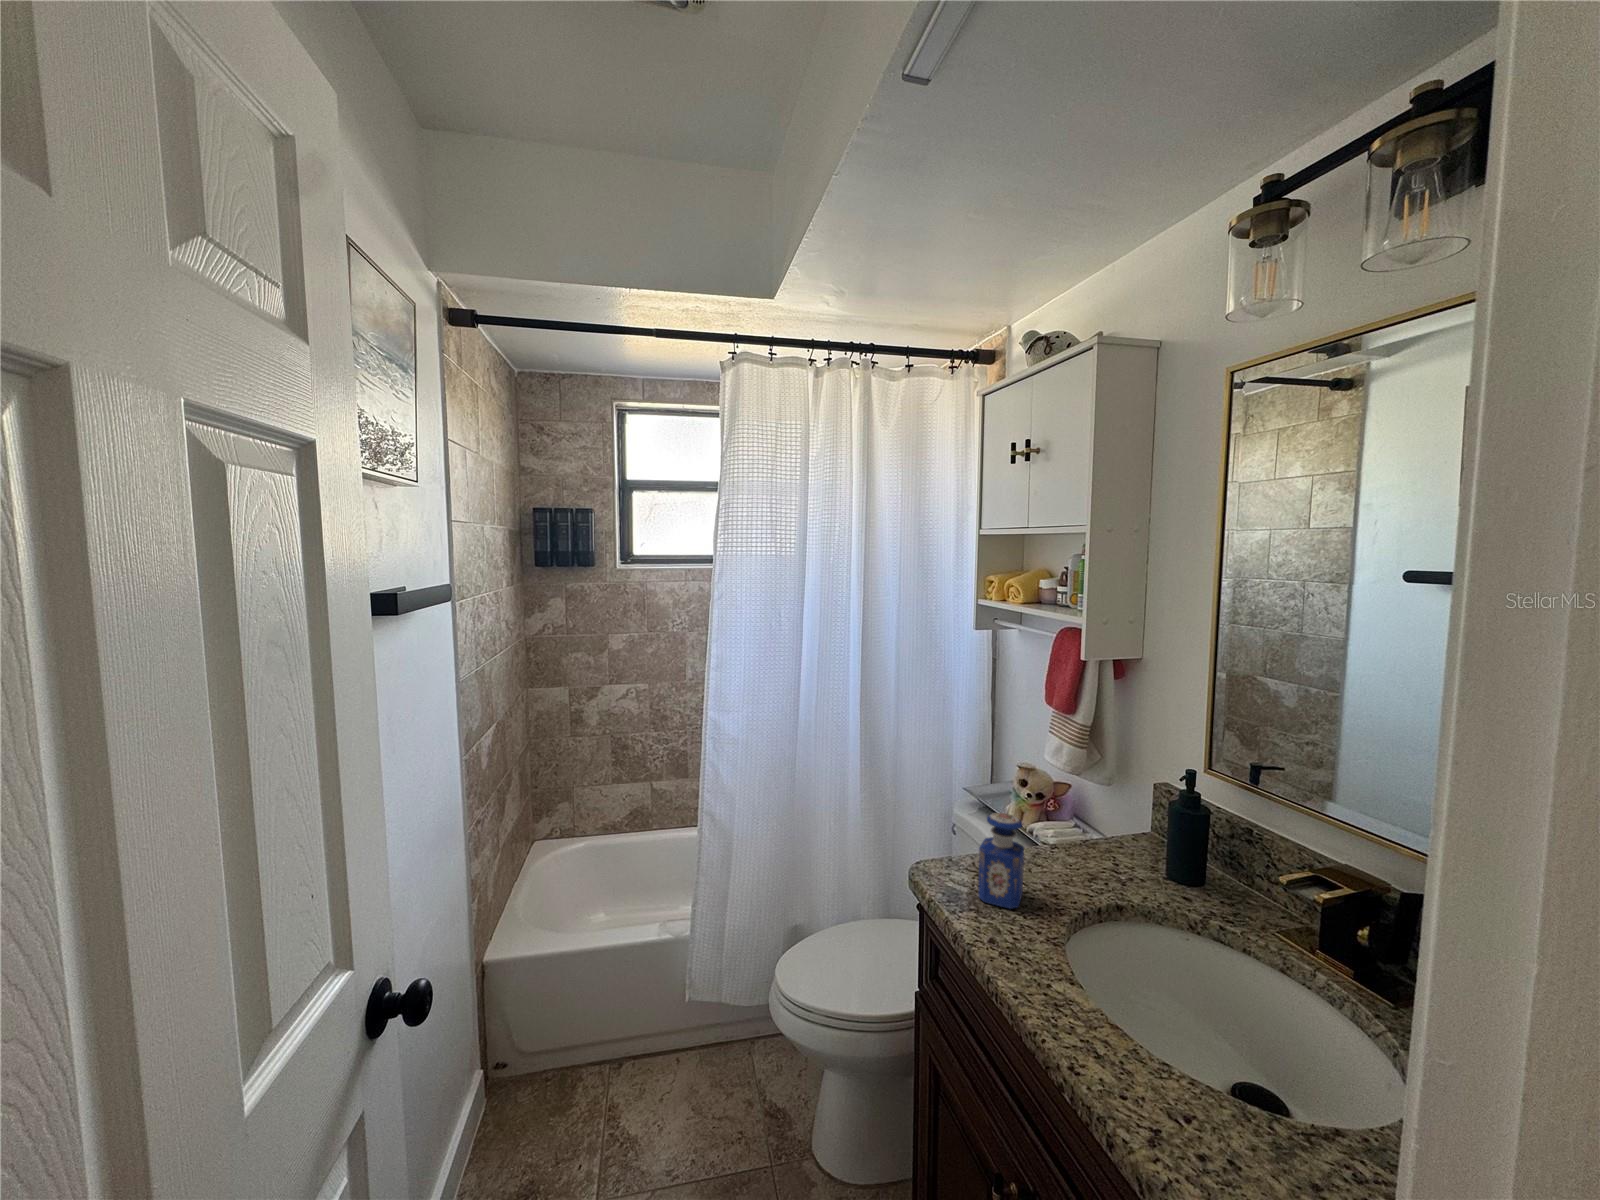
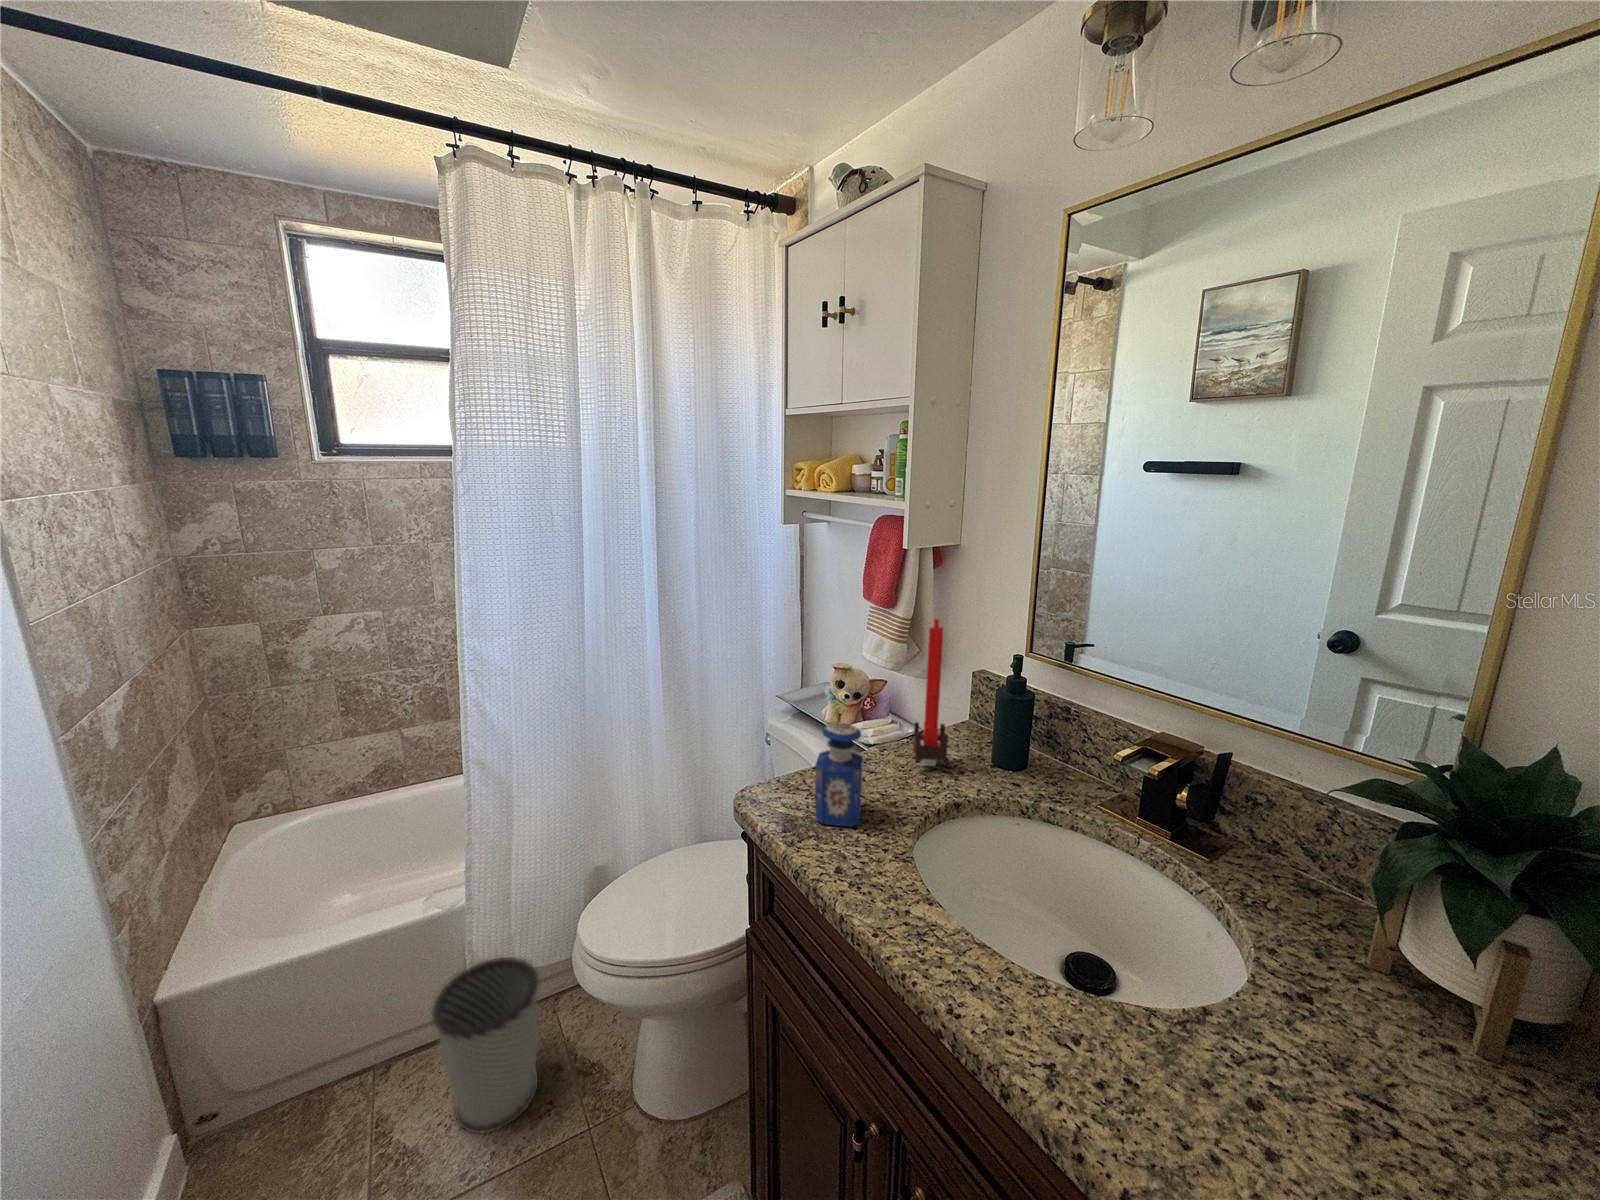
candle: none [1083,728,1117,871] -> present [913,619,948,766]
wastebasket: none [659,988,741,1144] -> present [432,957,539,1133]

